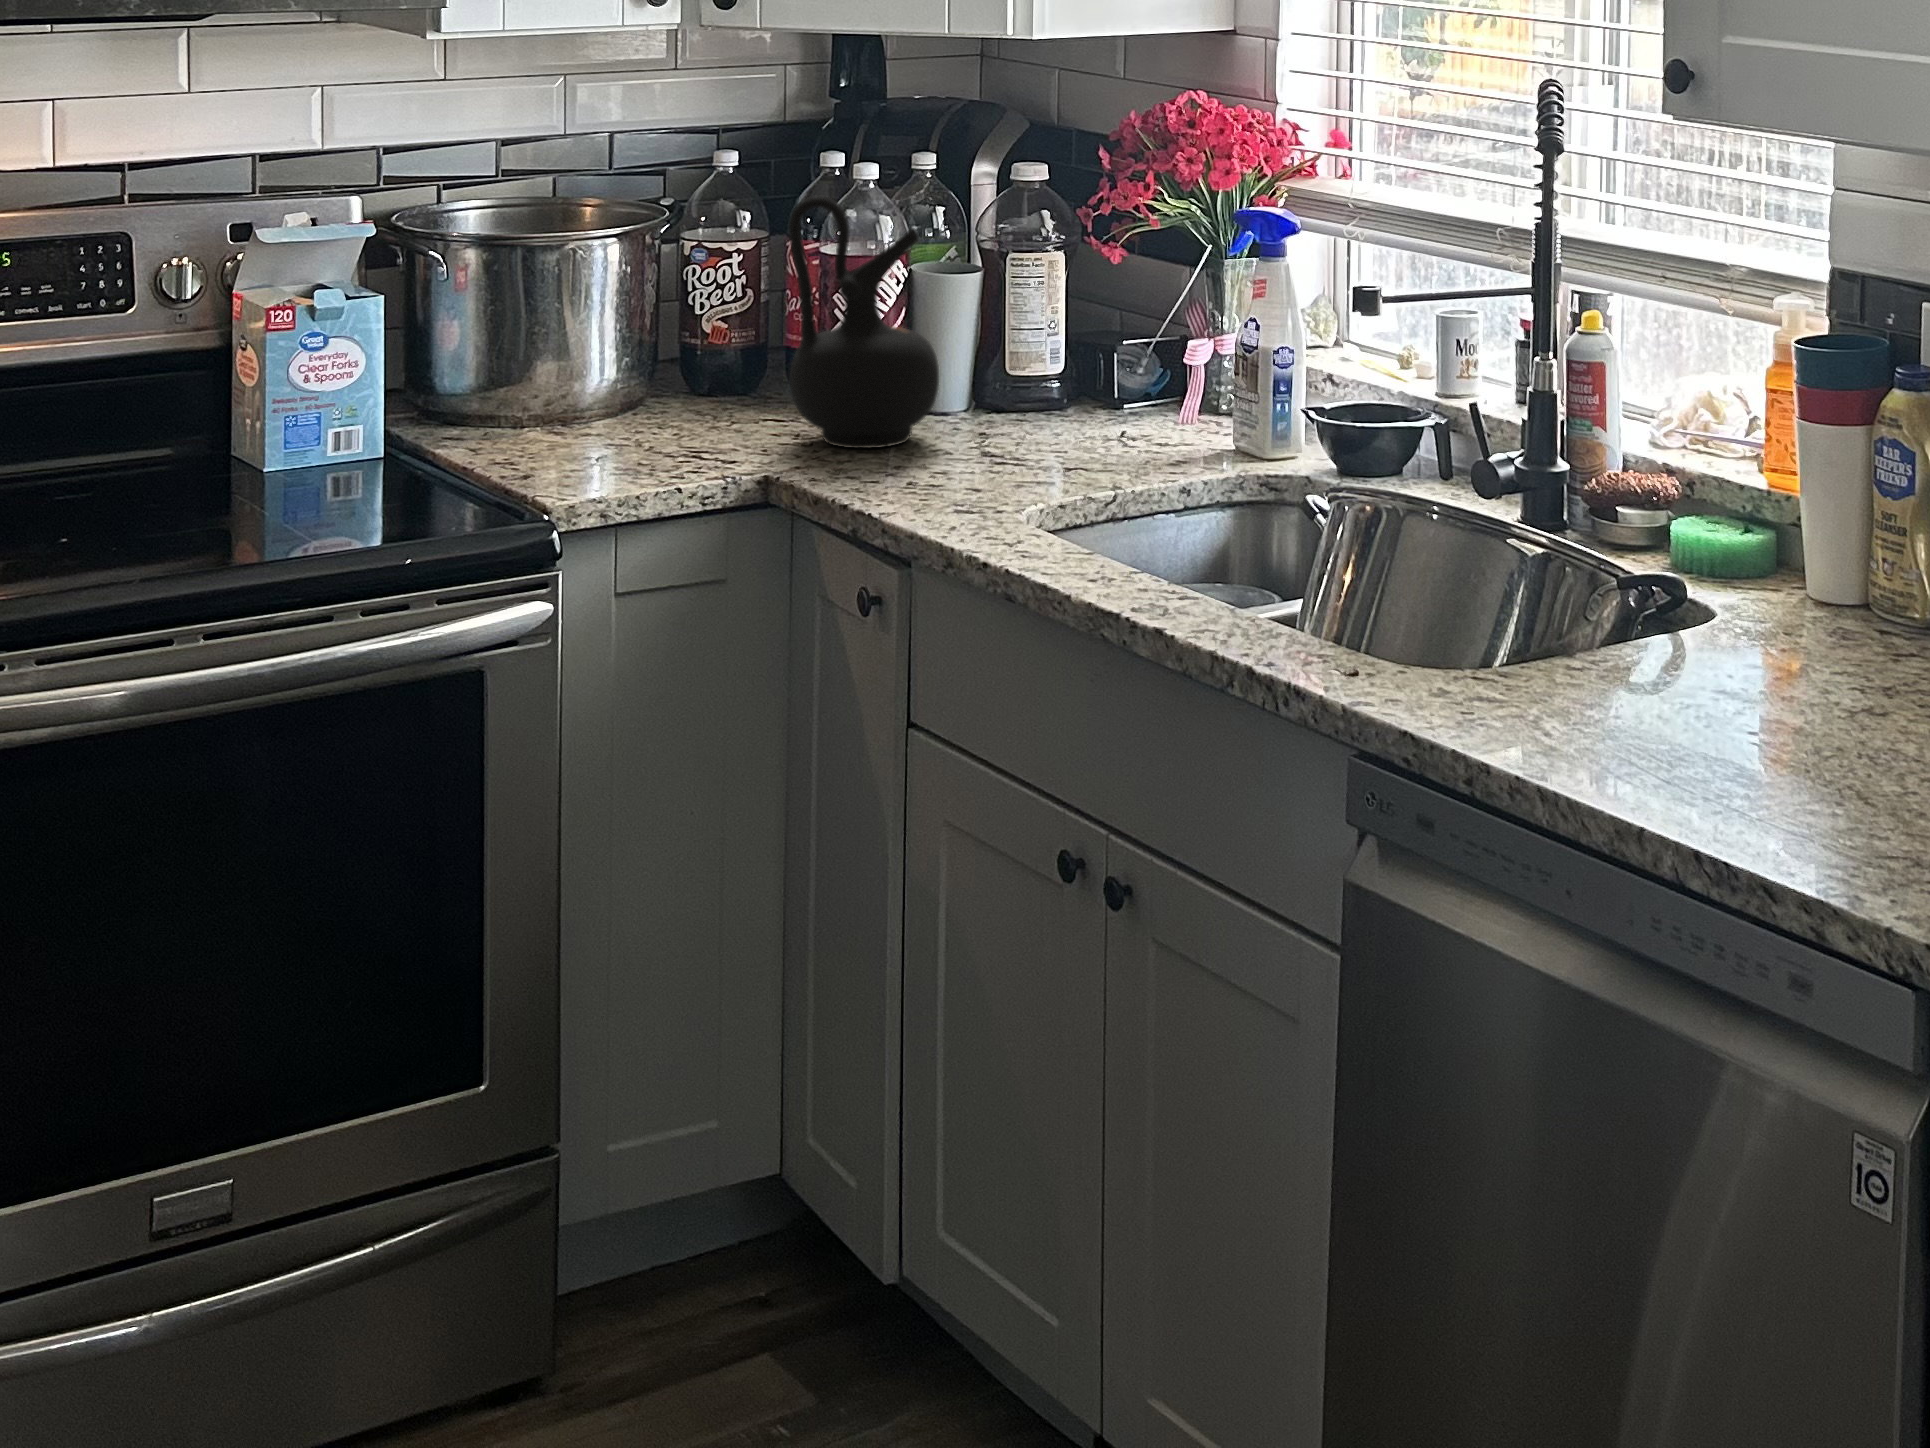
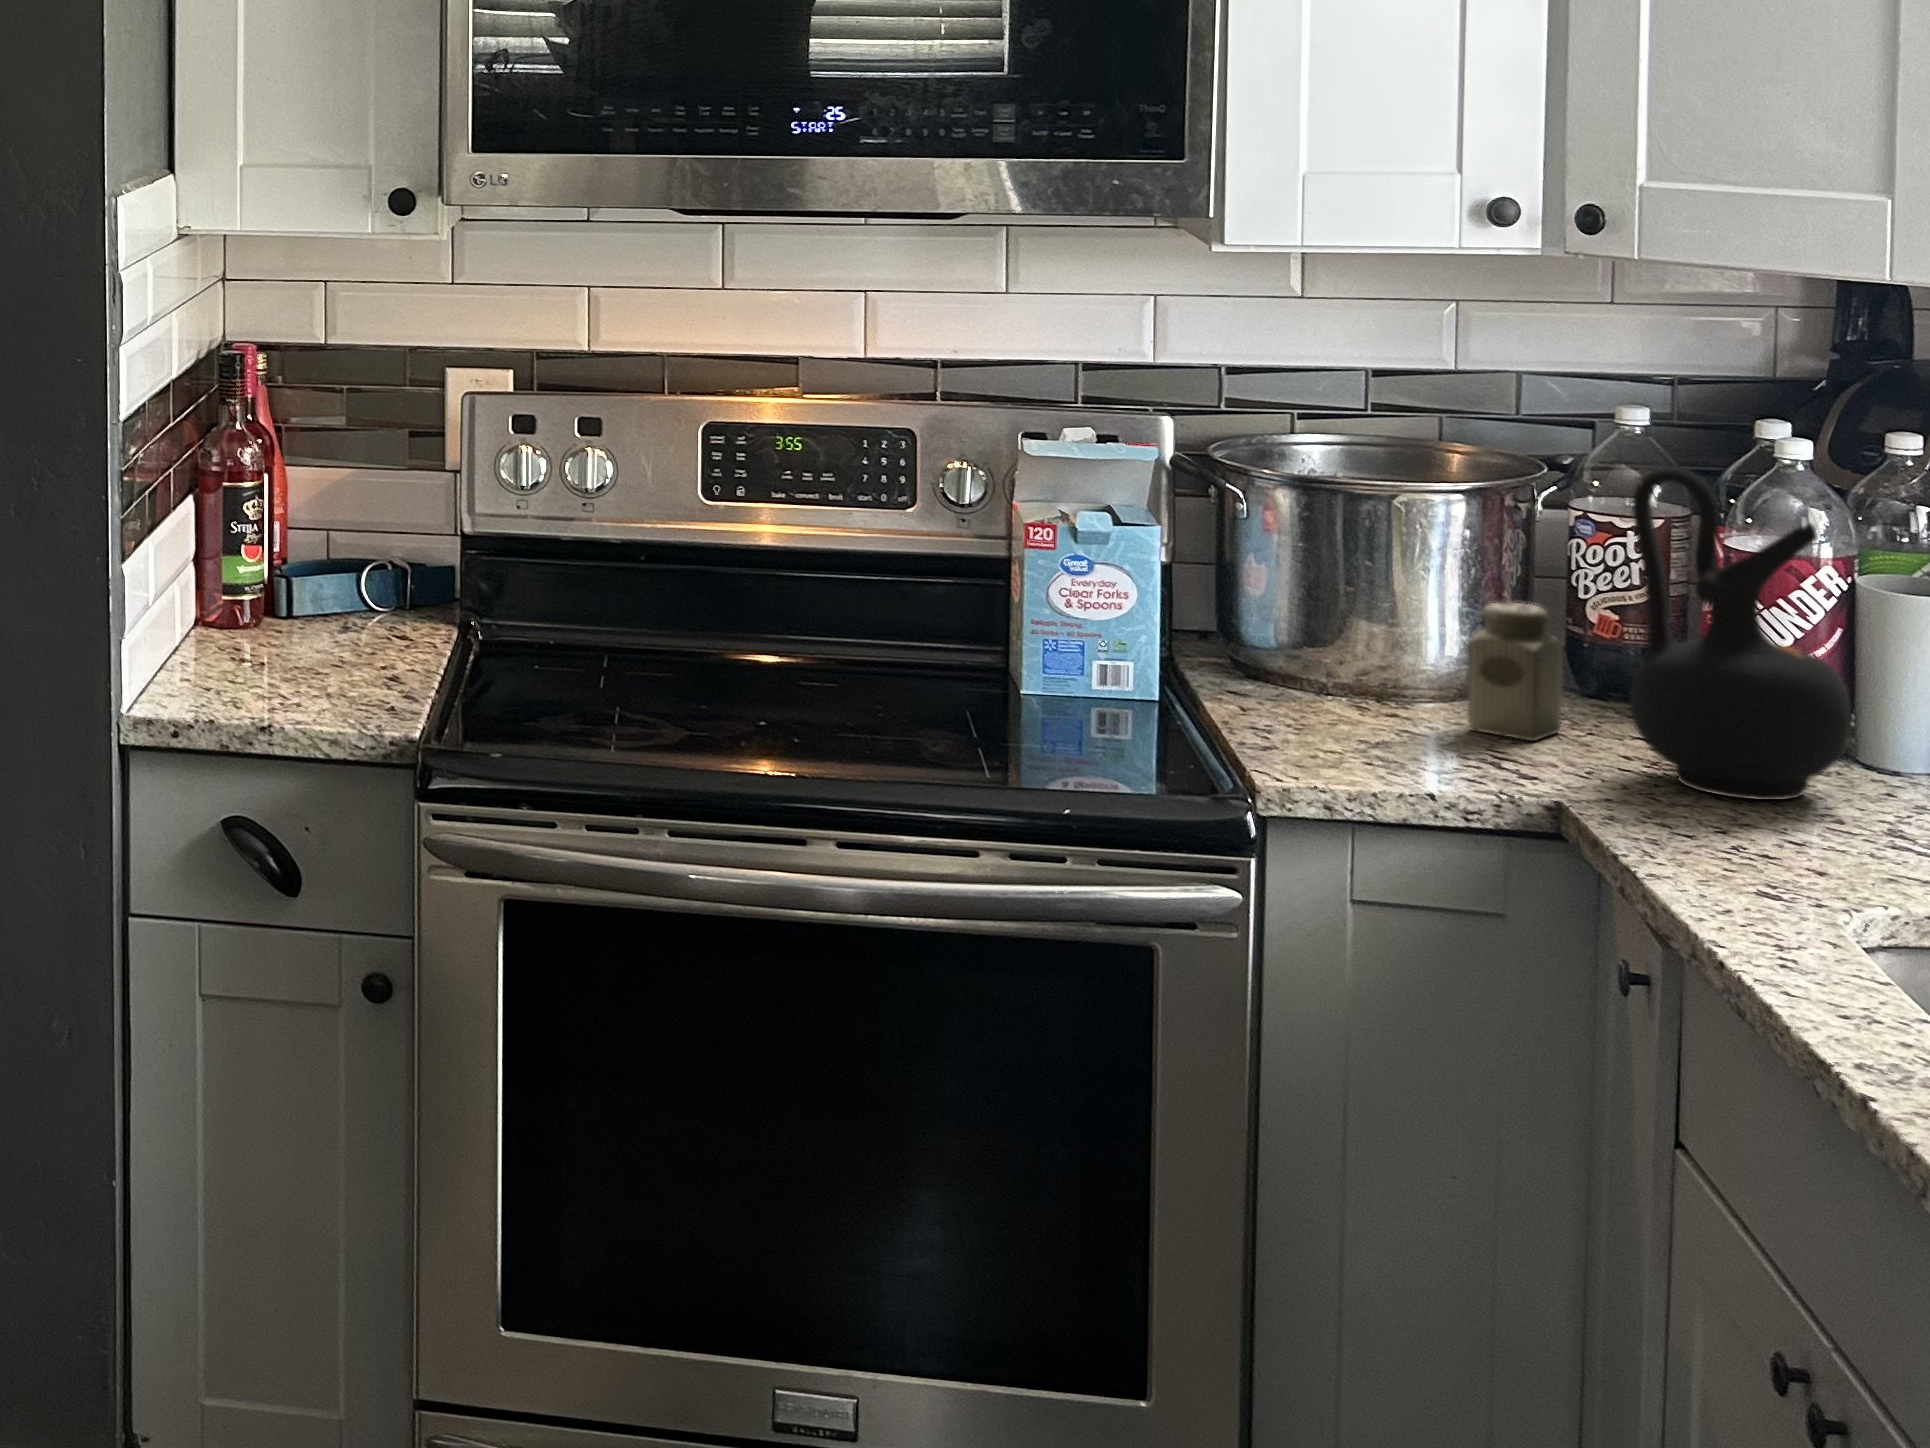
salt shaker: none [650,321,715,432] -> present [1468,602,1563,741]

